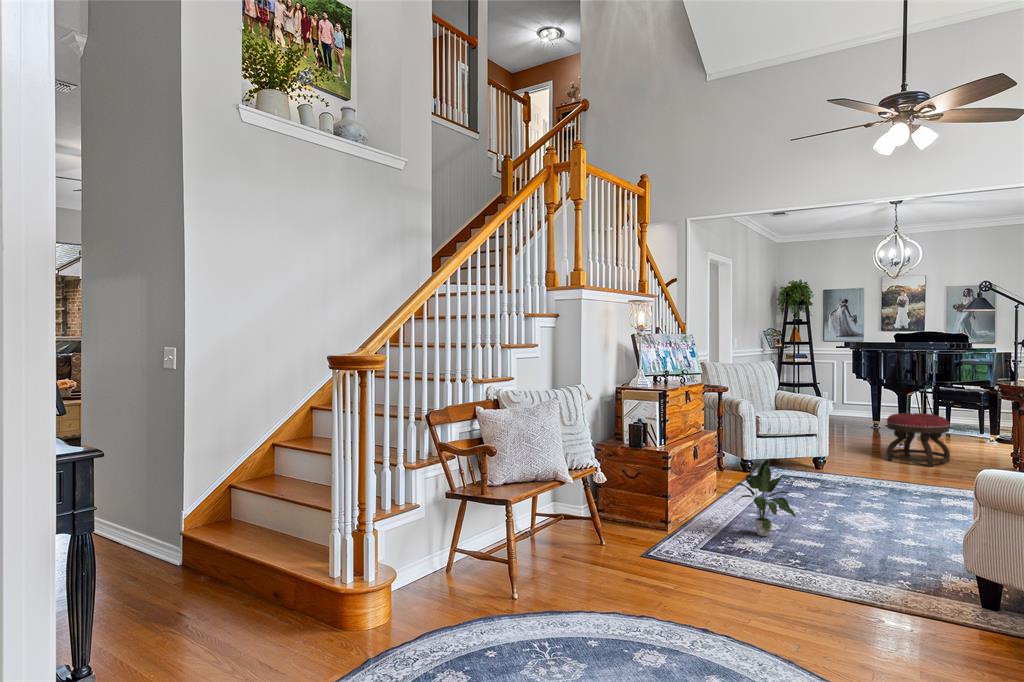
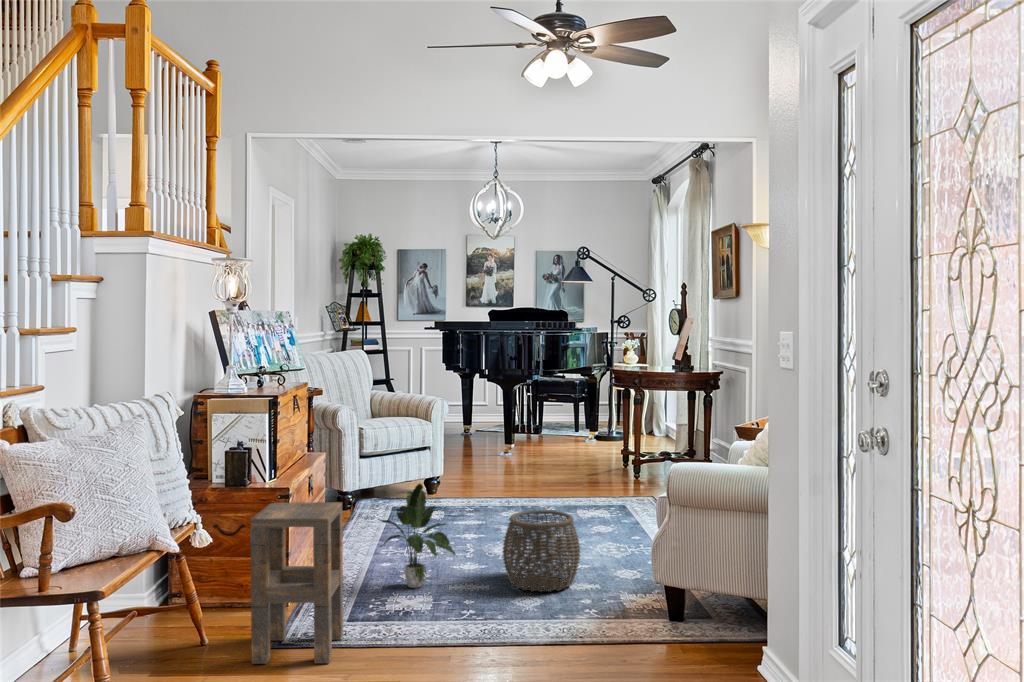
ottoman: present [886,413,950,467] -> none [499,416,560,477]
side table: none [627,461,694,573] -> present [250,502,343,664]
woven basket: none [835,491,909,561] -> present [502,510,581,592]

